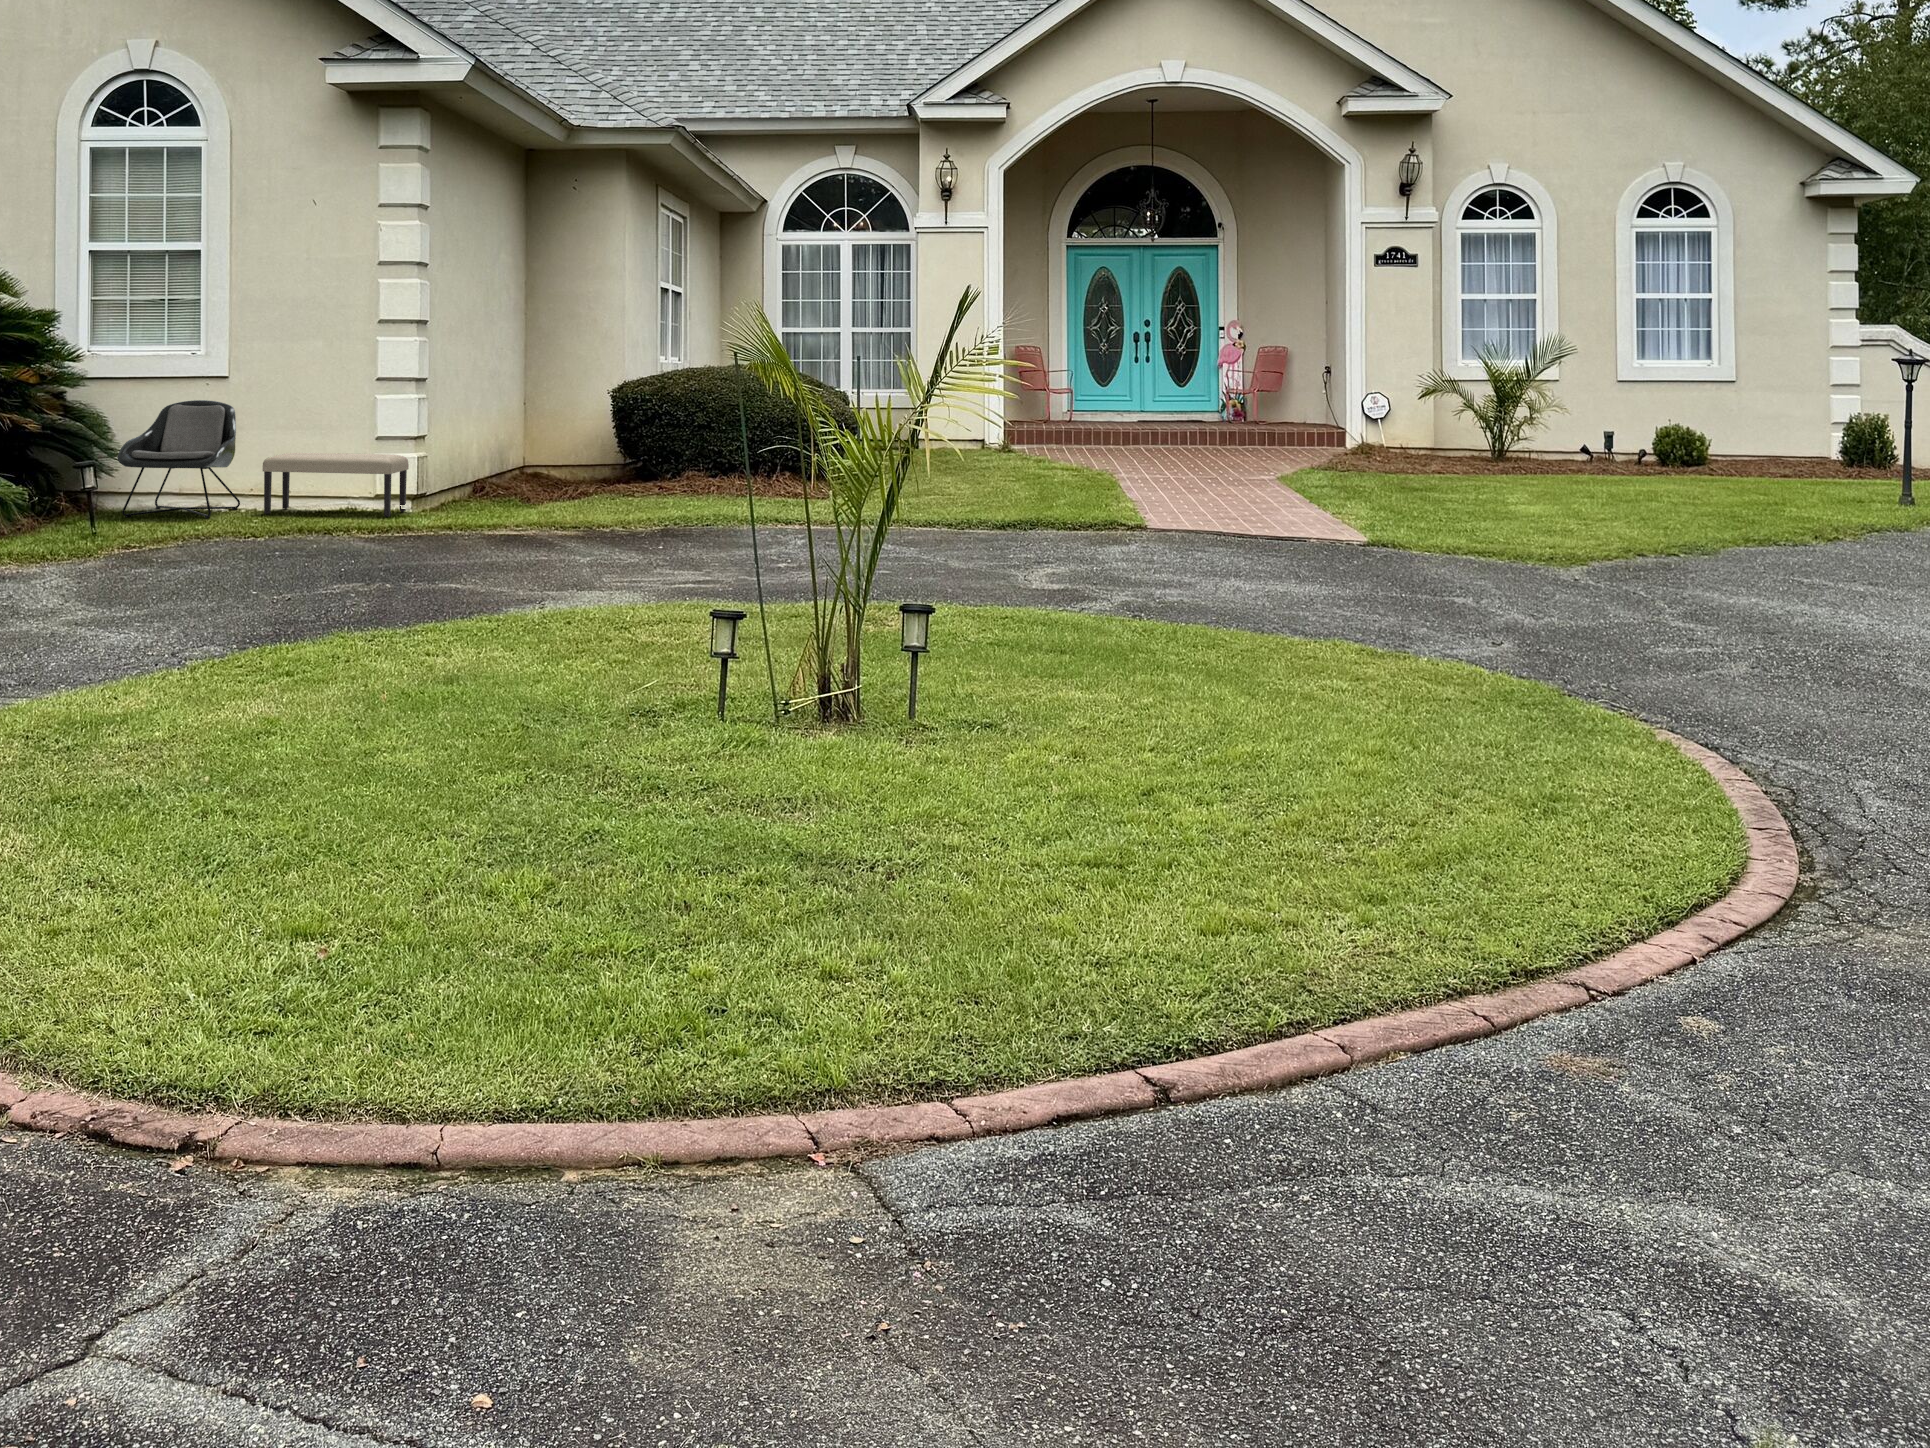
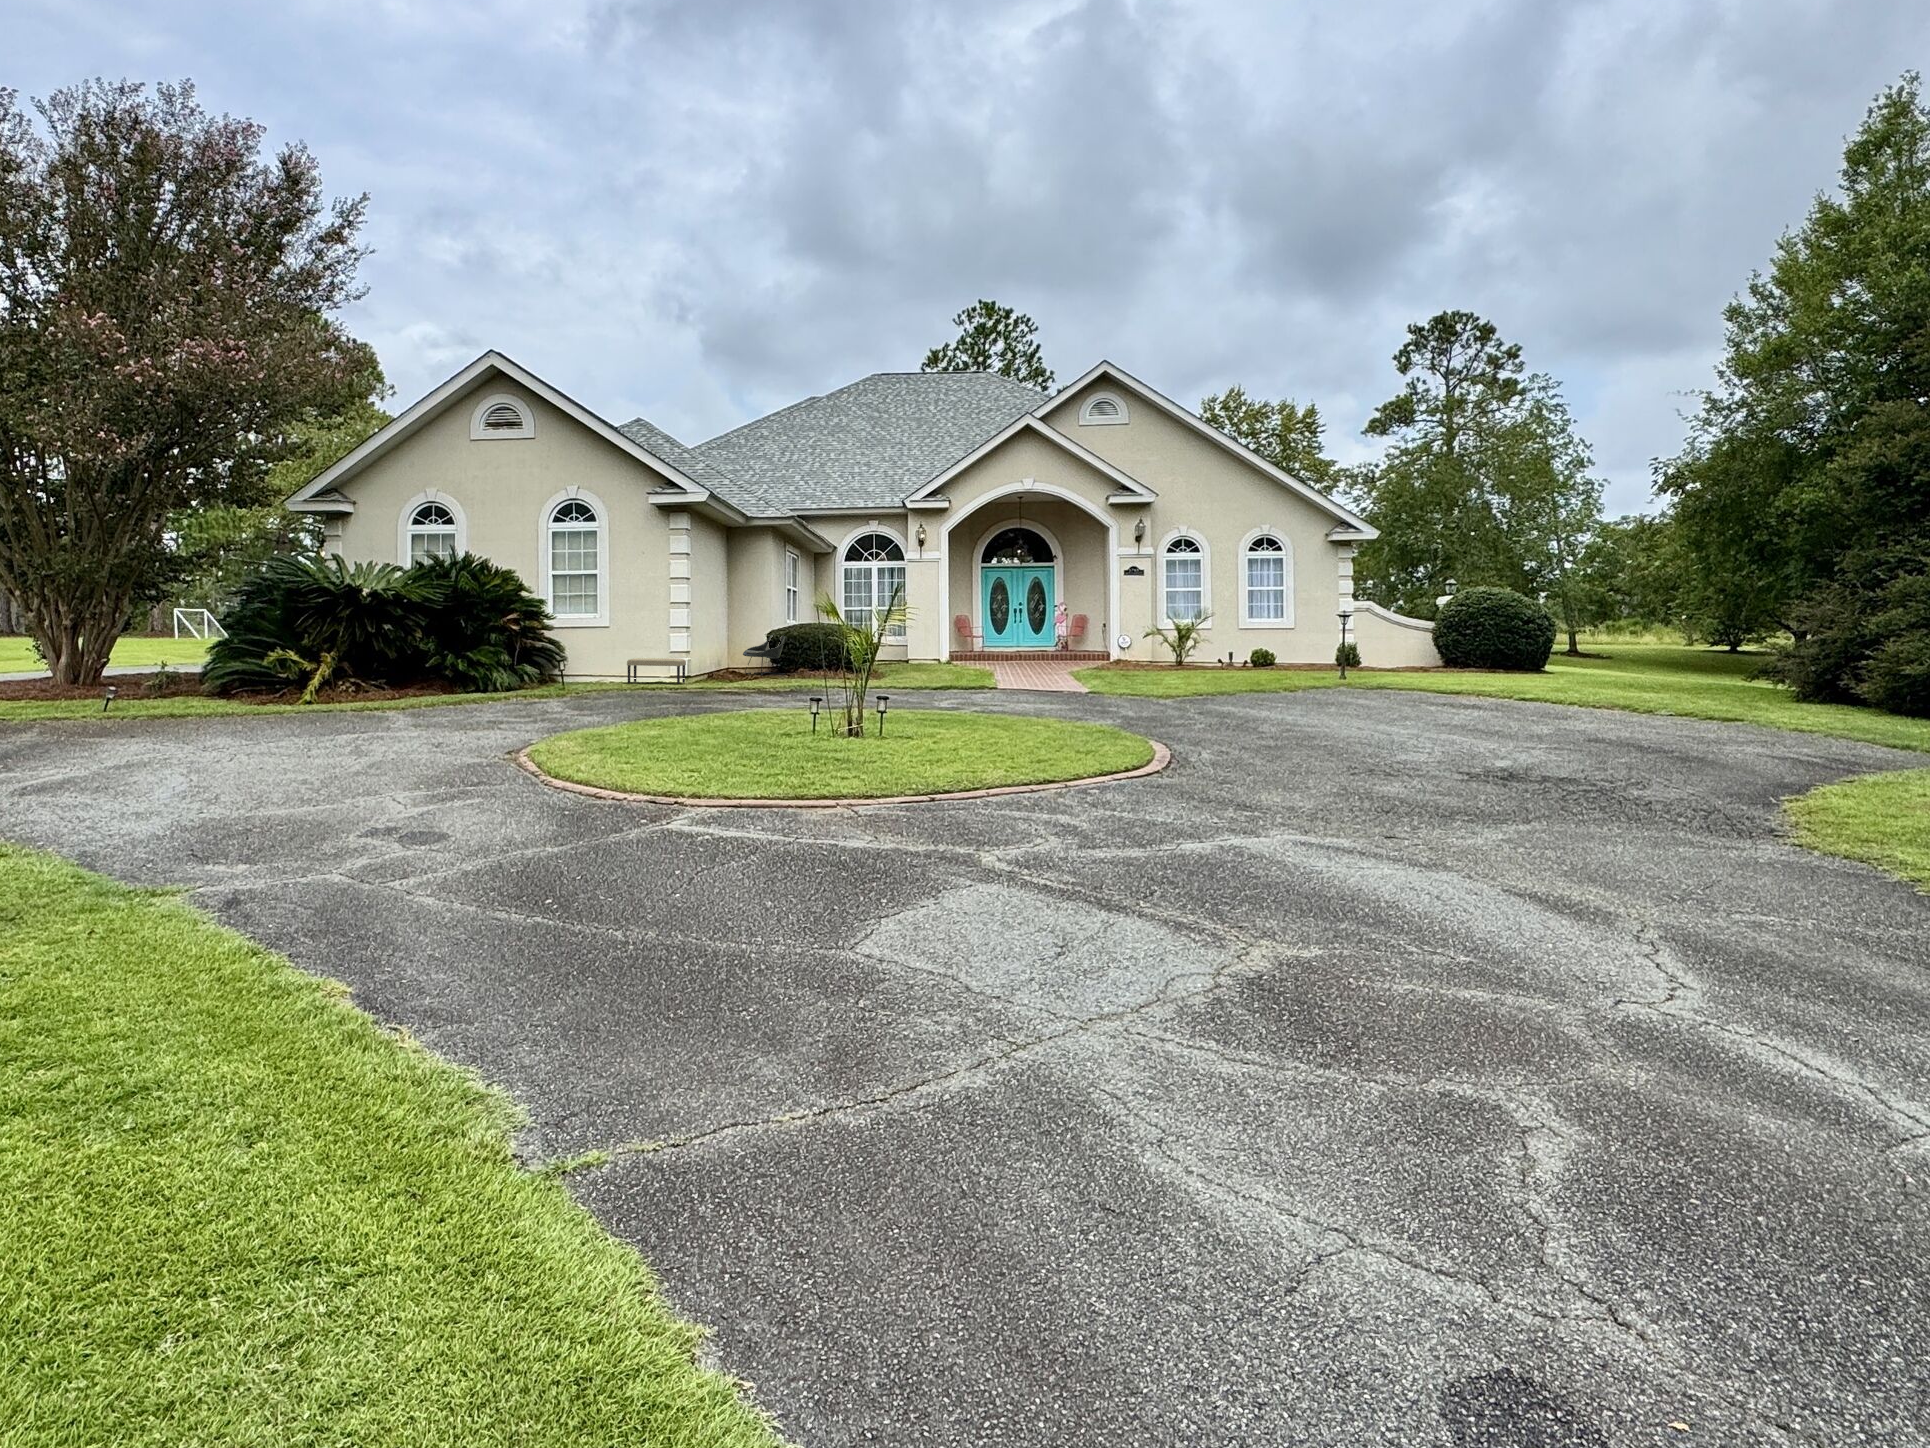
lounge chair: present [118,400,240,518] -> present [743,635,786,676]

